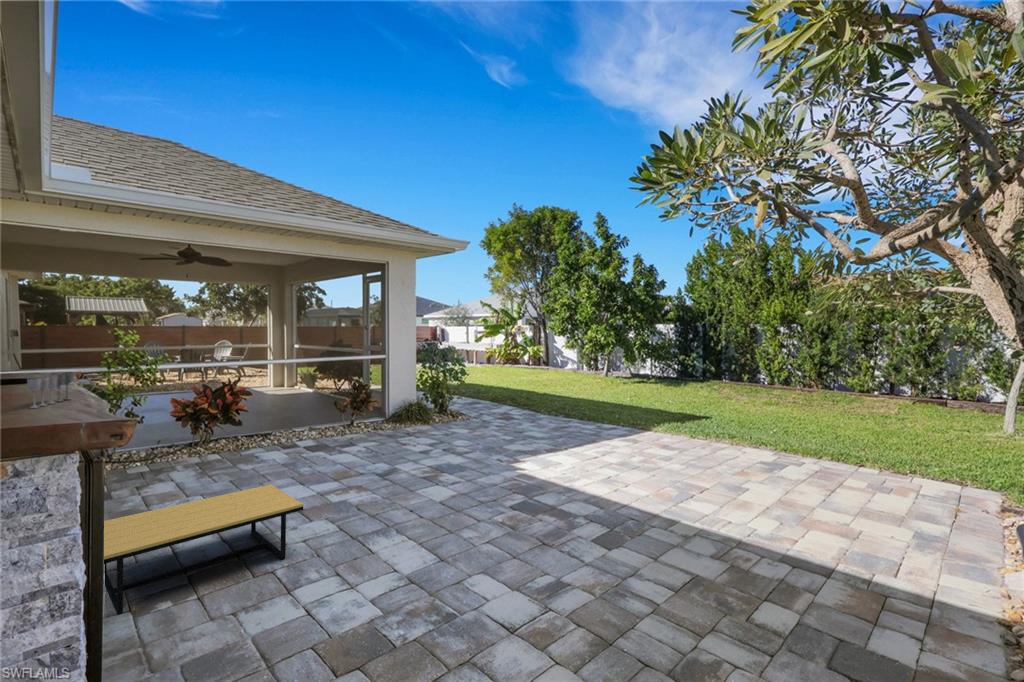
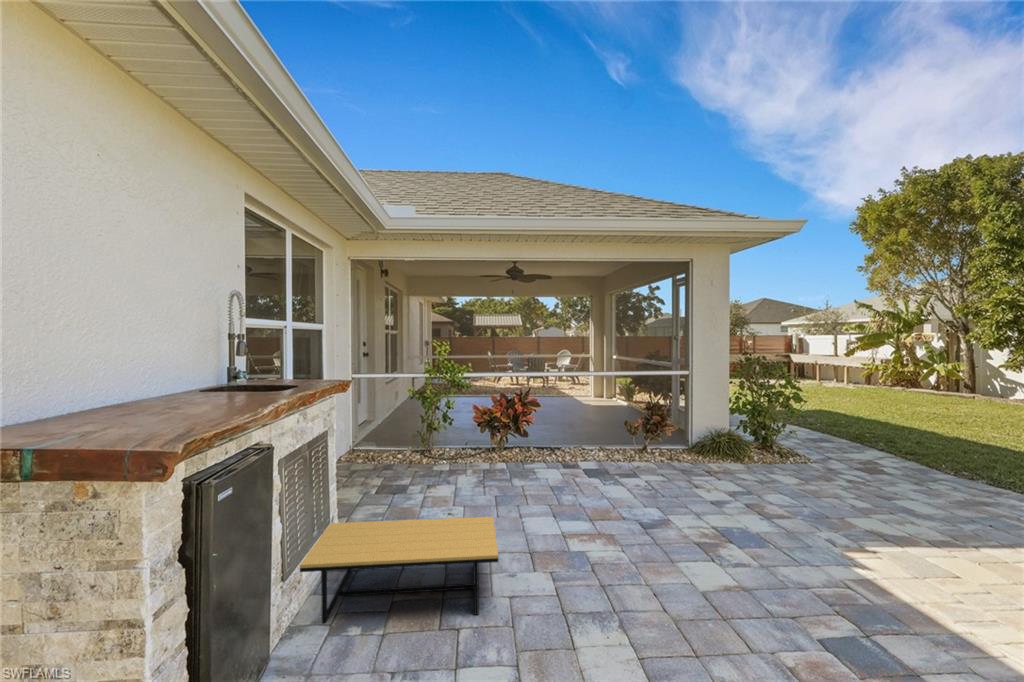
wine glass: present [27,373,73,408] -> none [120,397,191,434]

